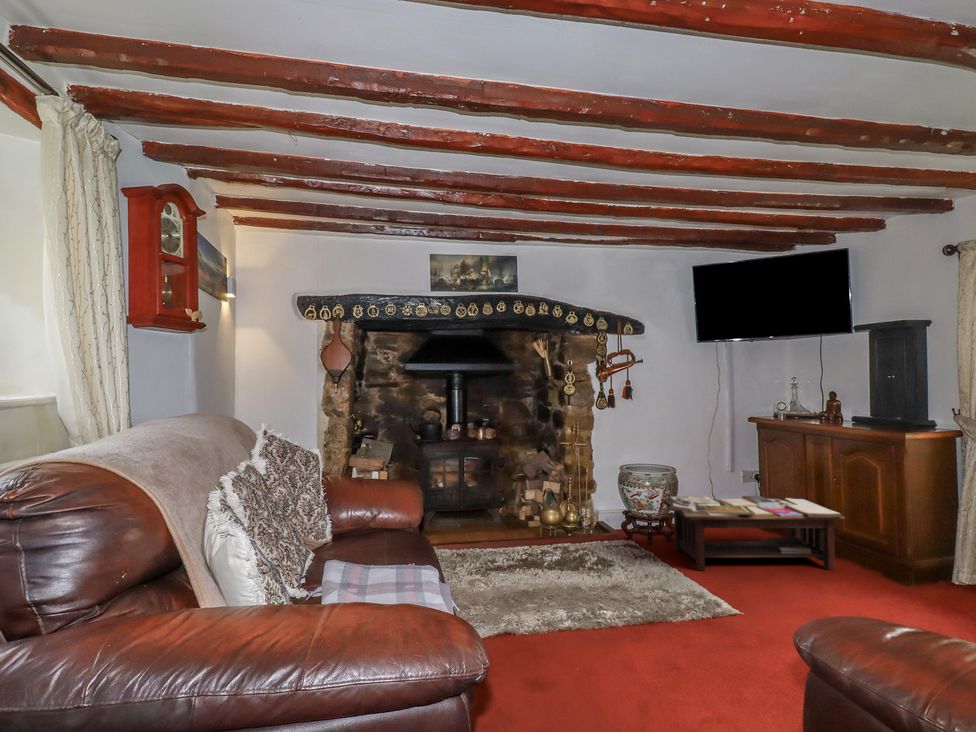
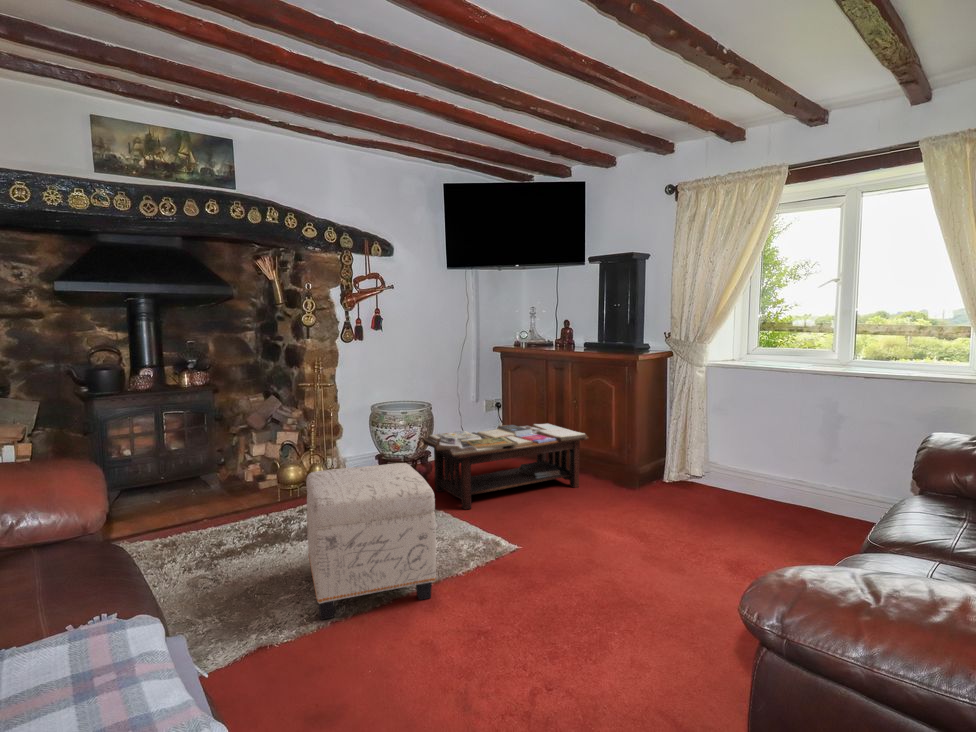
ottoman: none [549,512,647,632] -> present [307,463,436,620]

